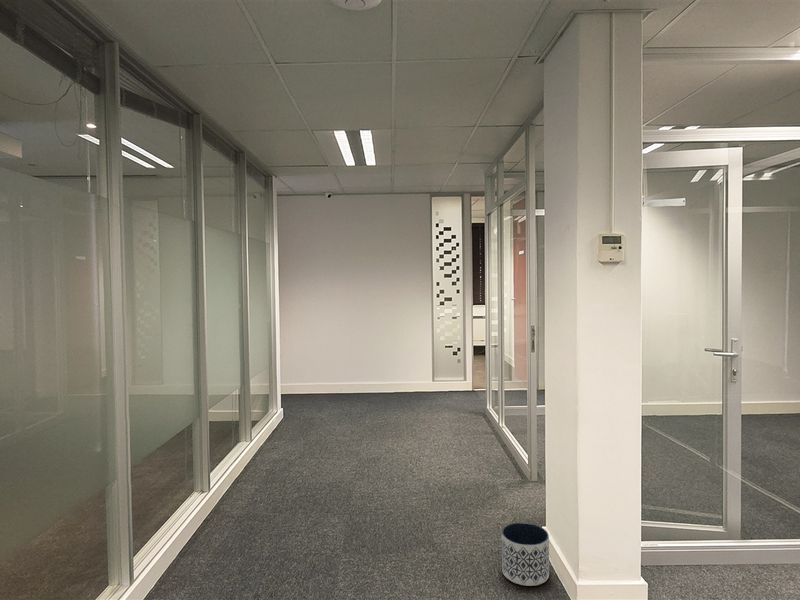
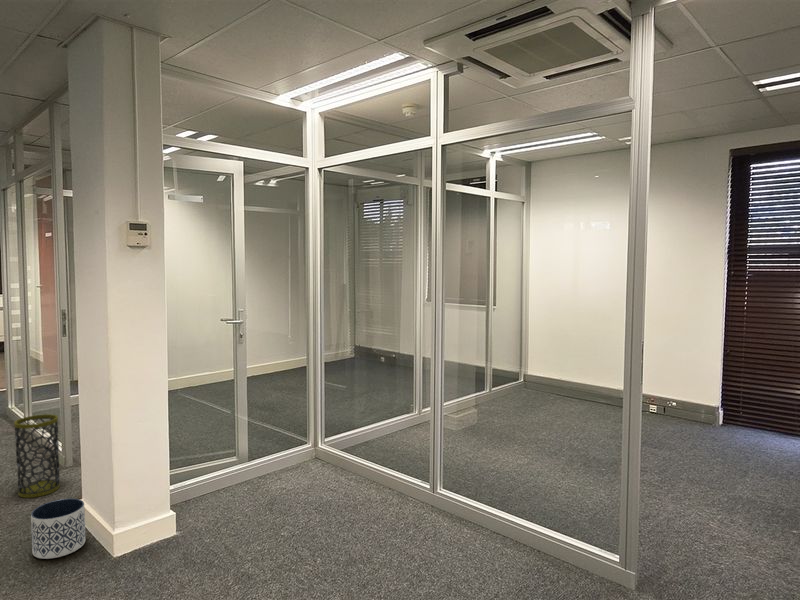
trash can: none [491,425,526,505] -> present [14,414,60,498]

